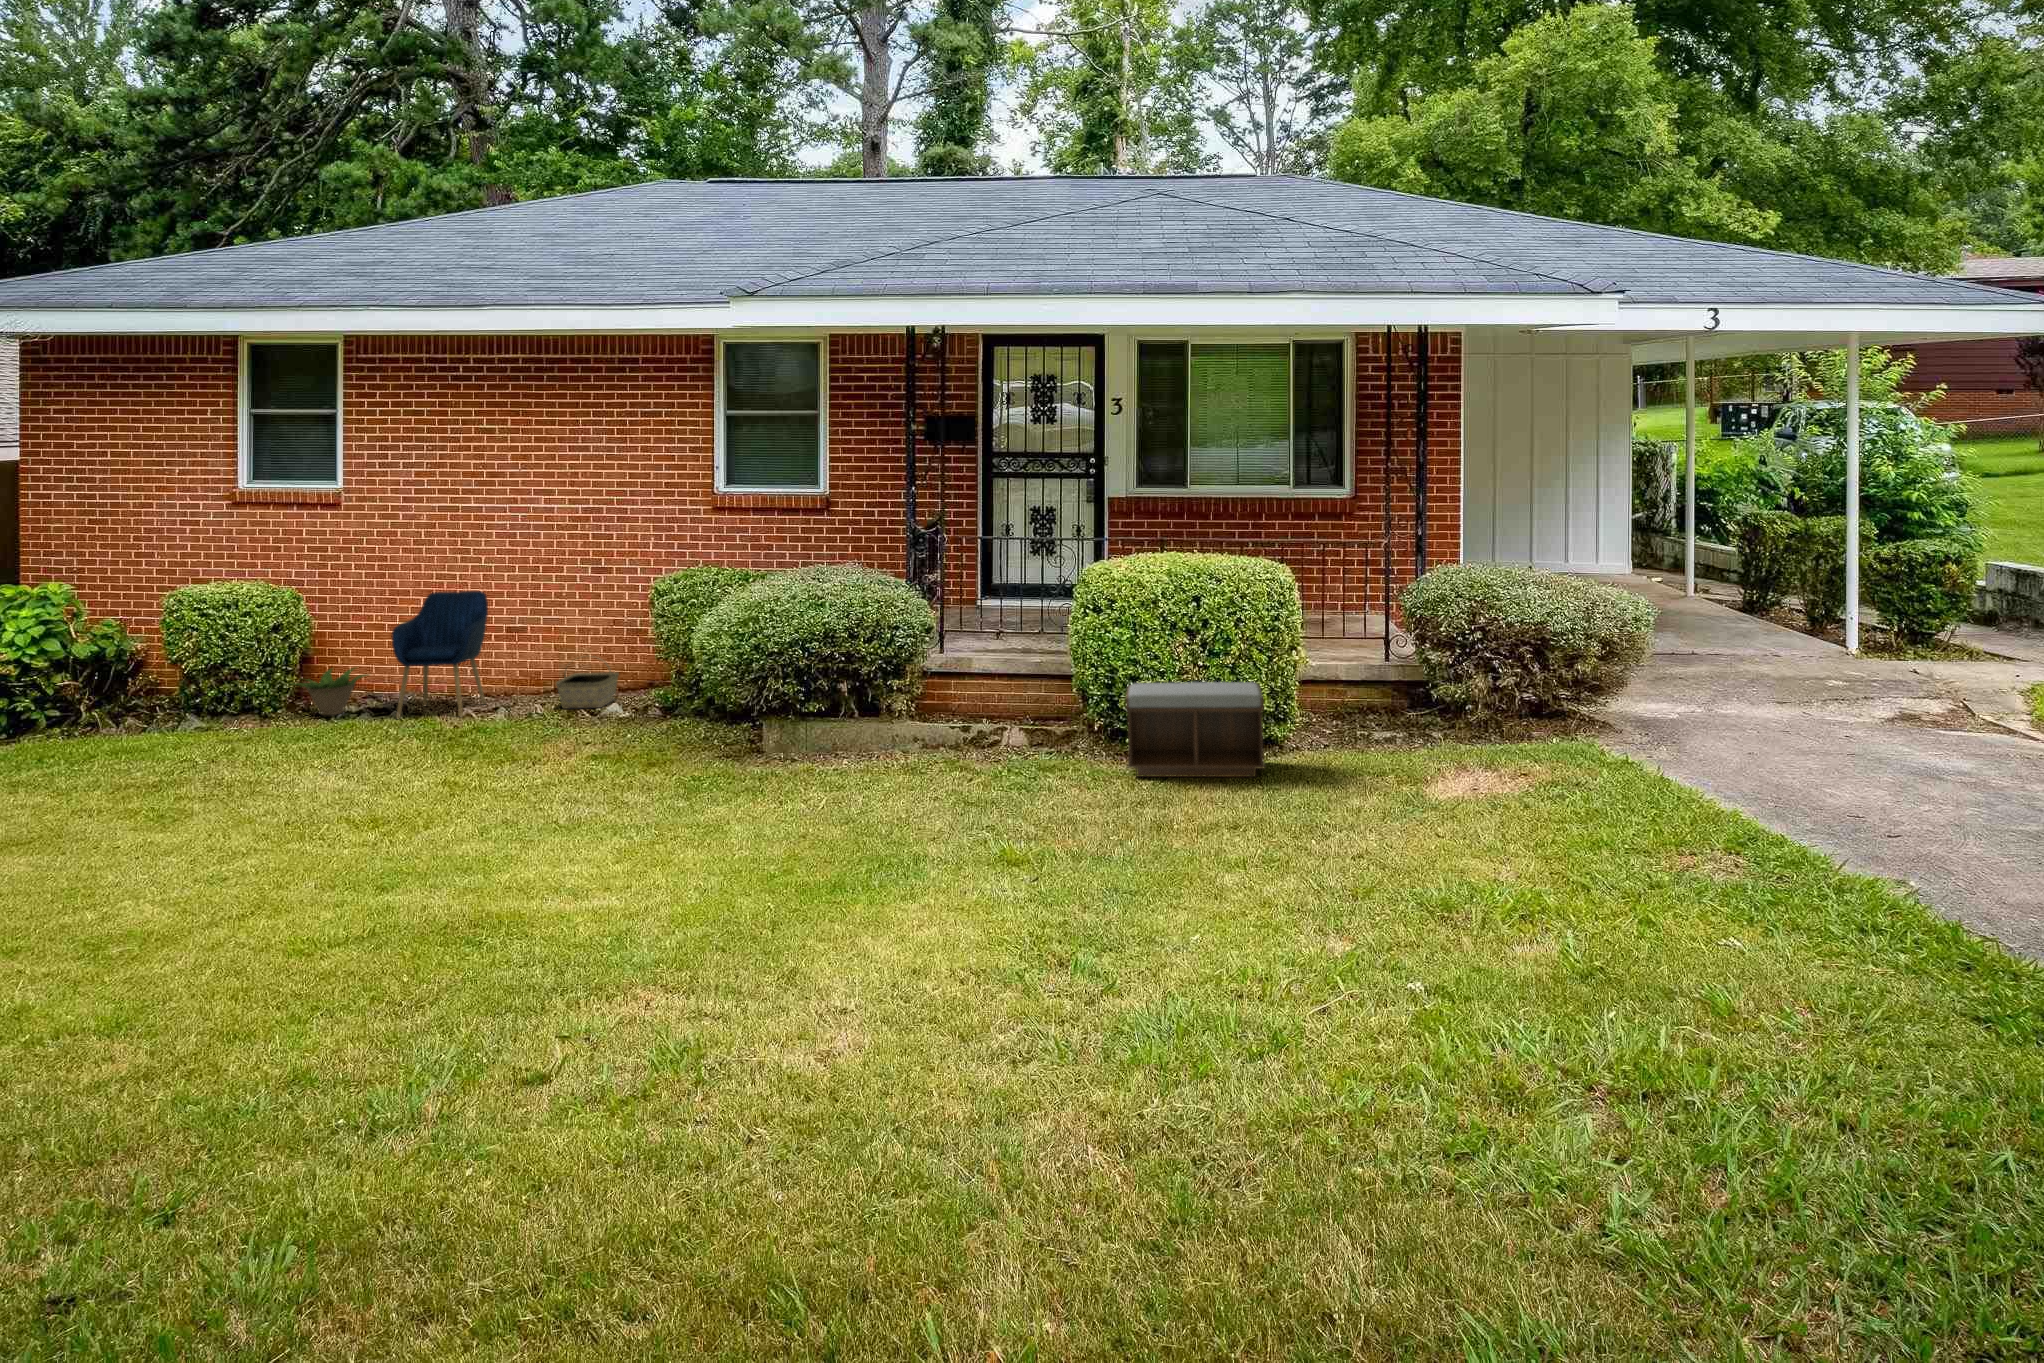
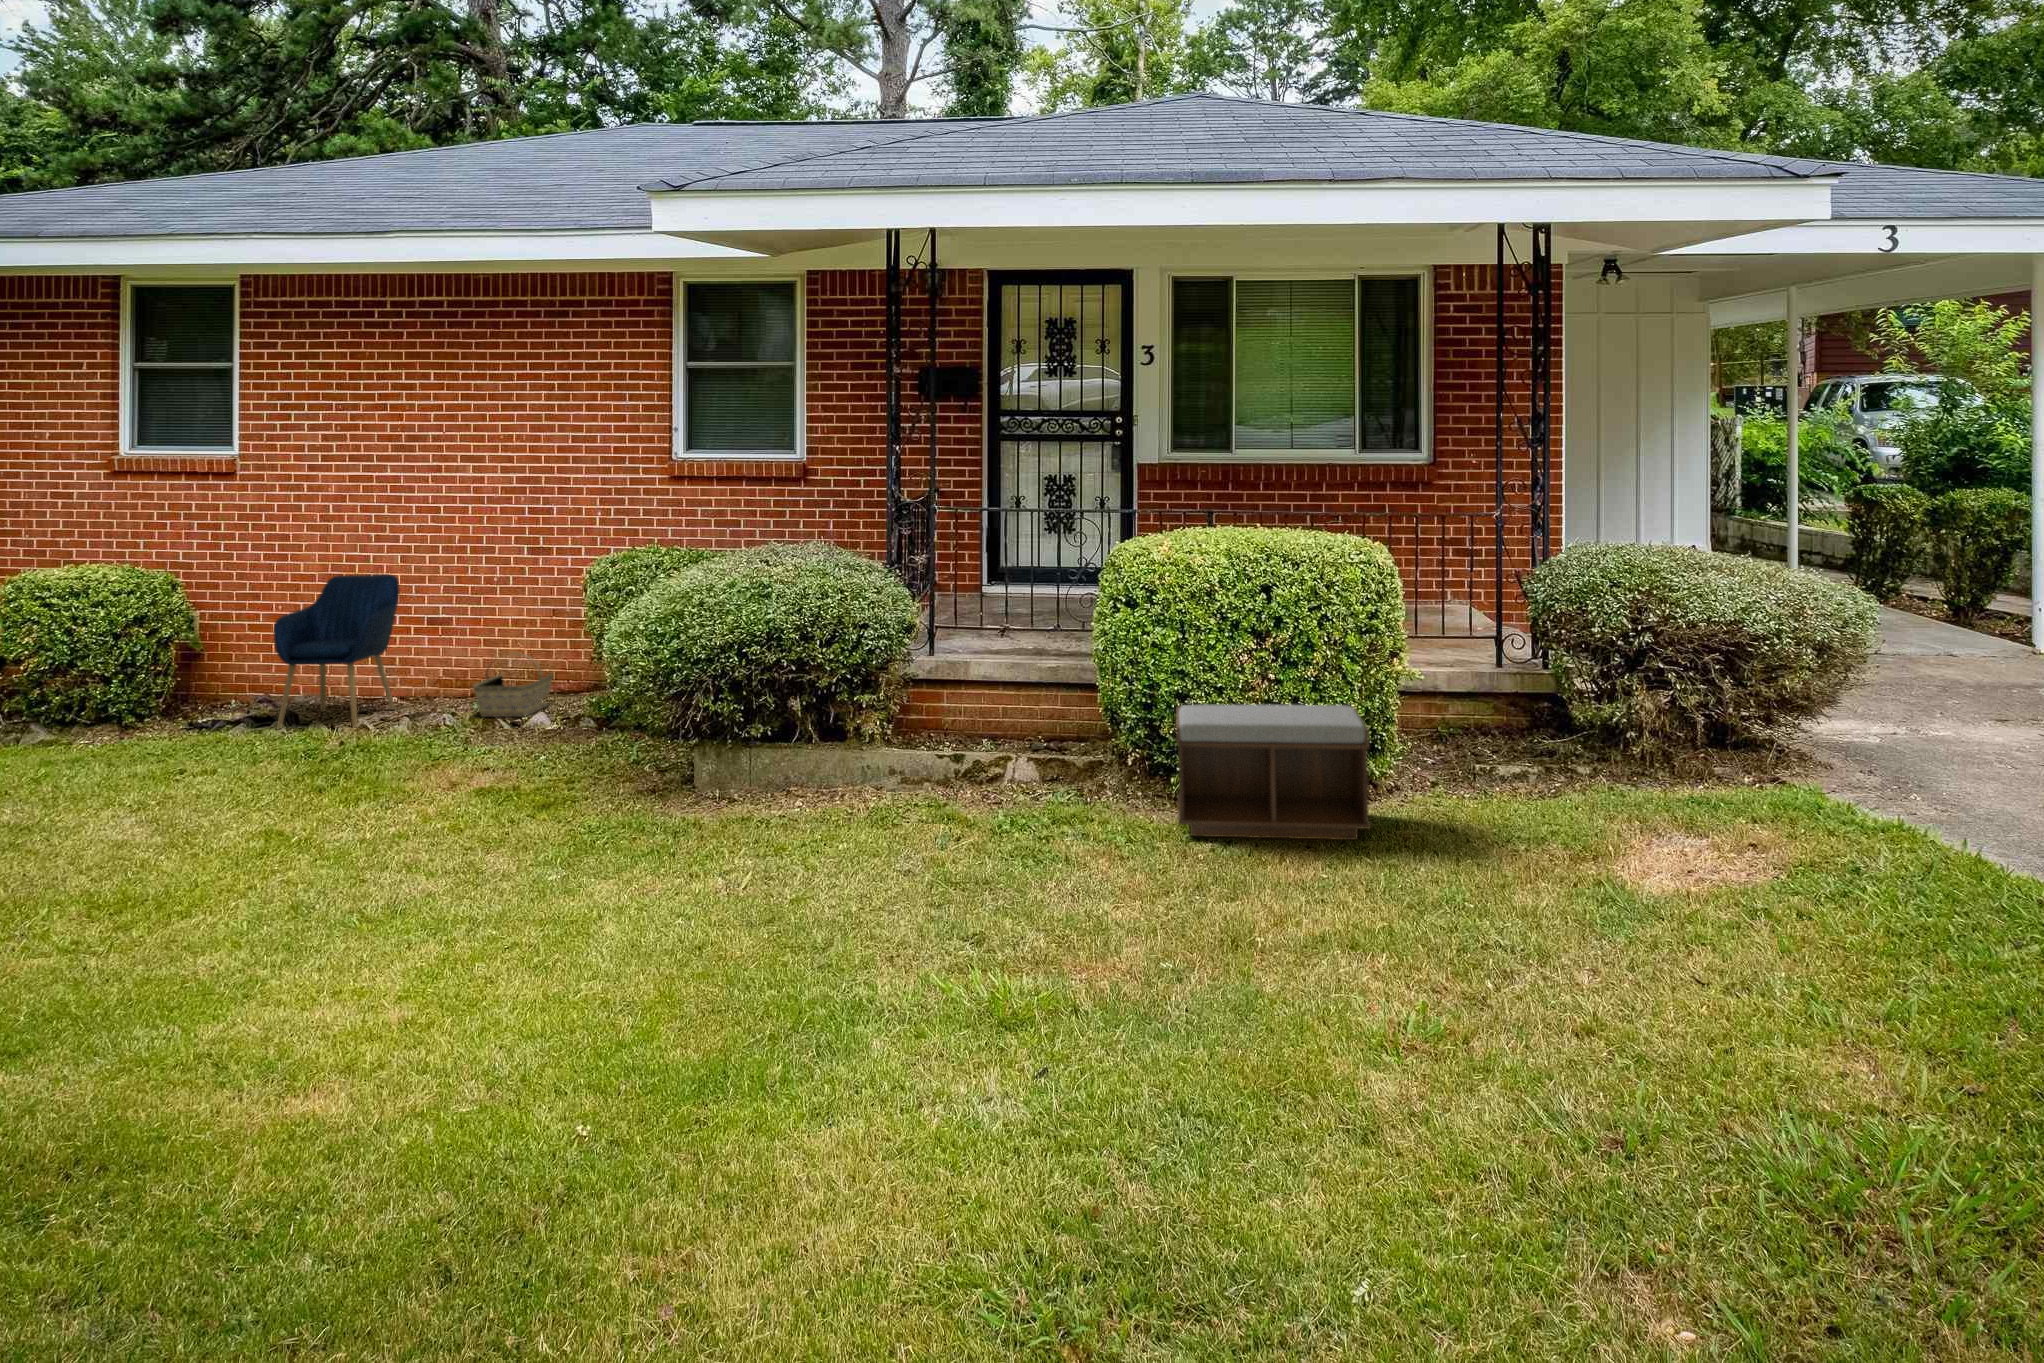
decorative plant: present [294,668,368,715] -> none [153,663,258,722]

